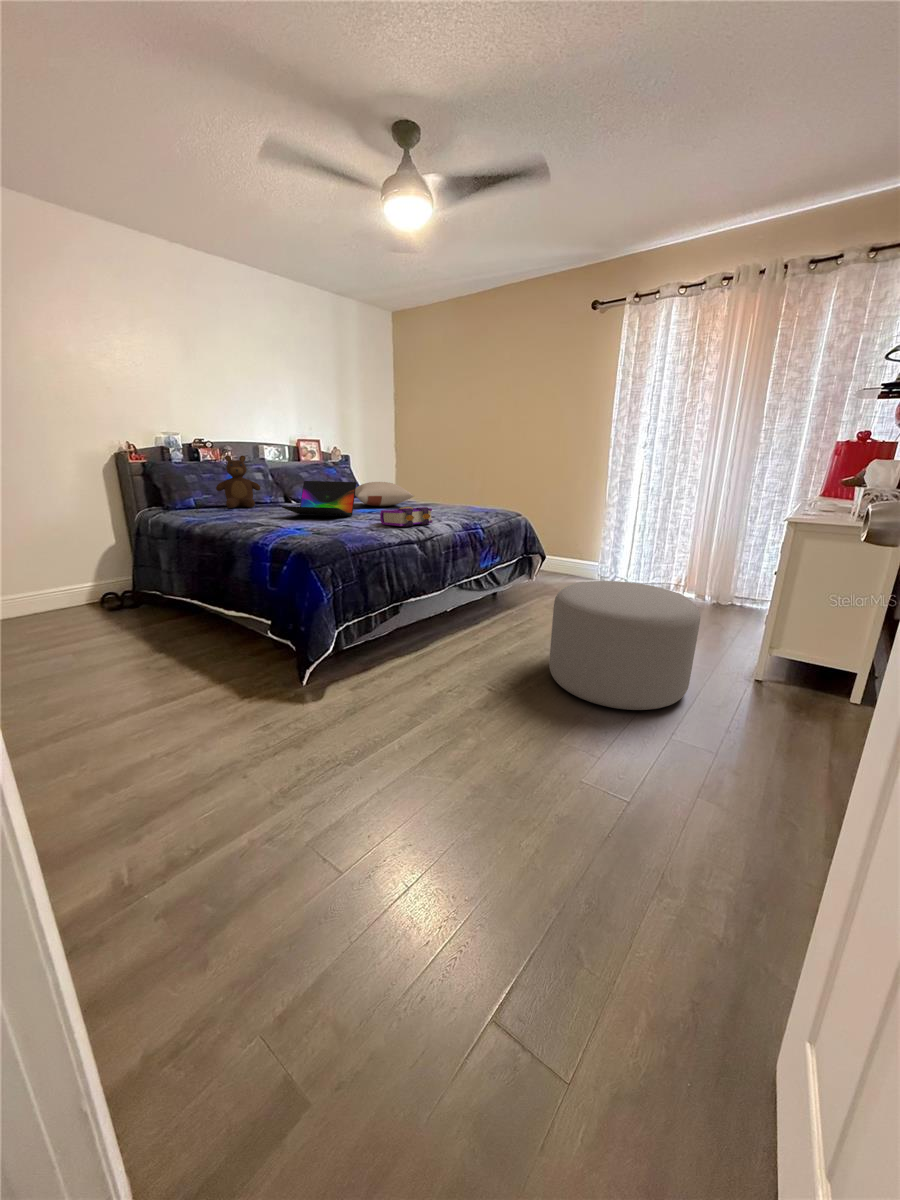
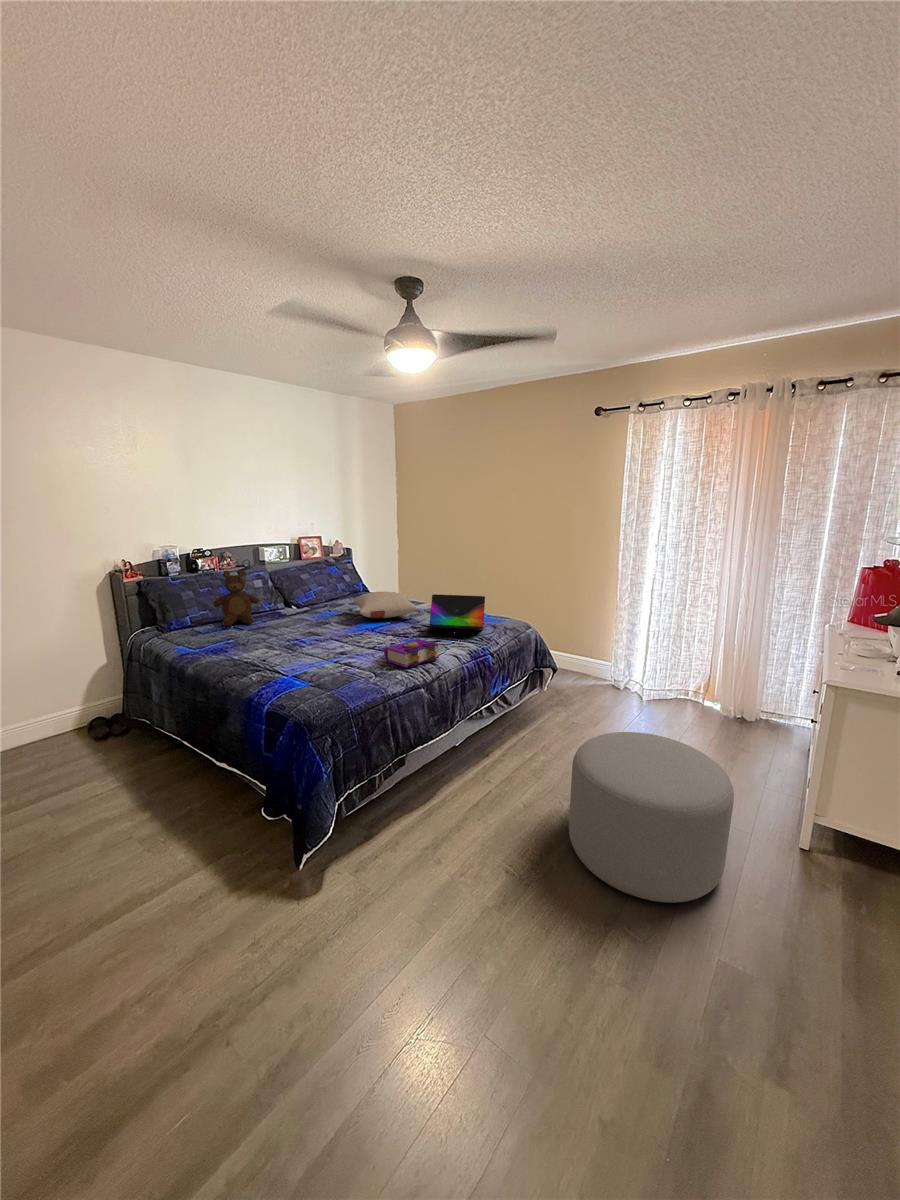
laptop: present [282,481,356,516] -> present [422,594,485,630]

